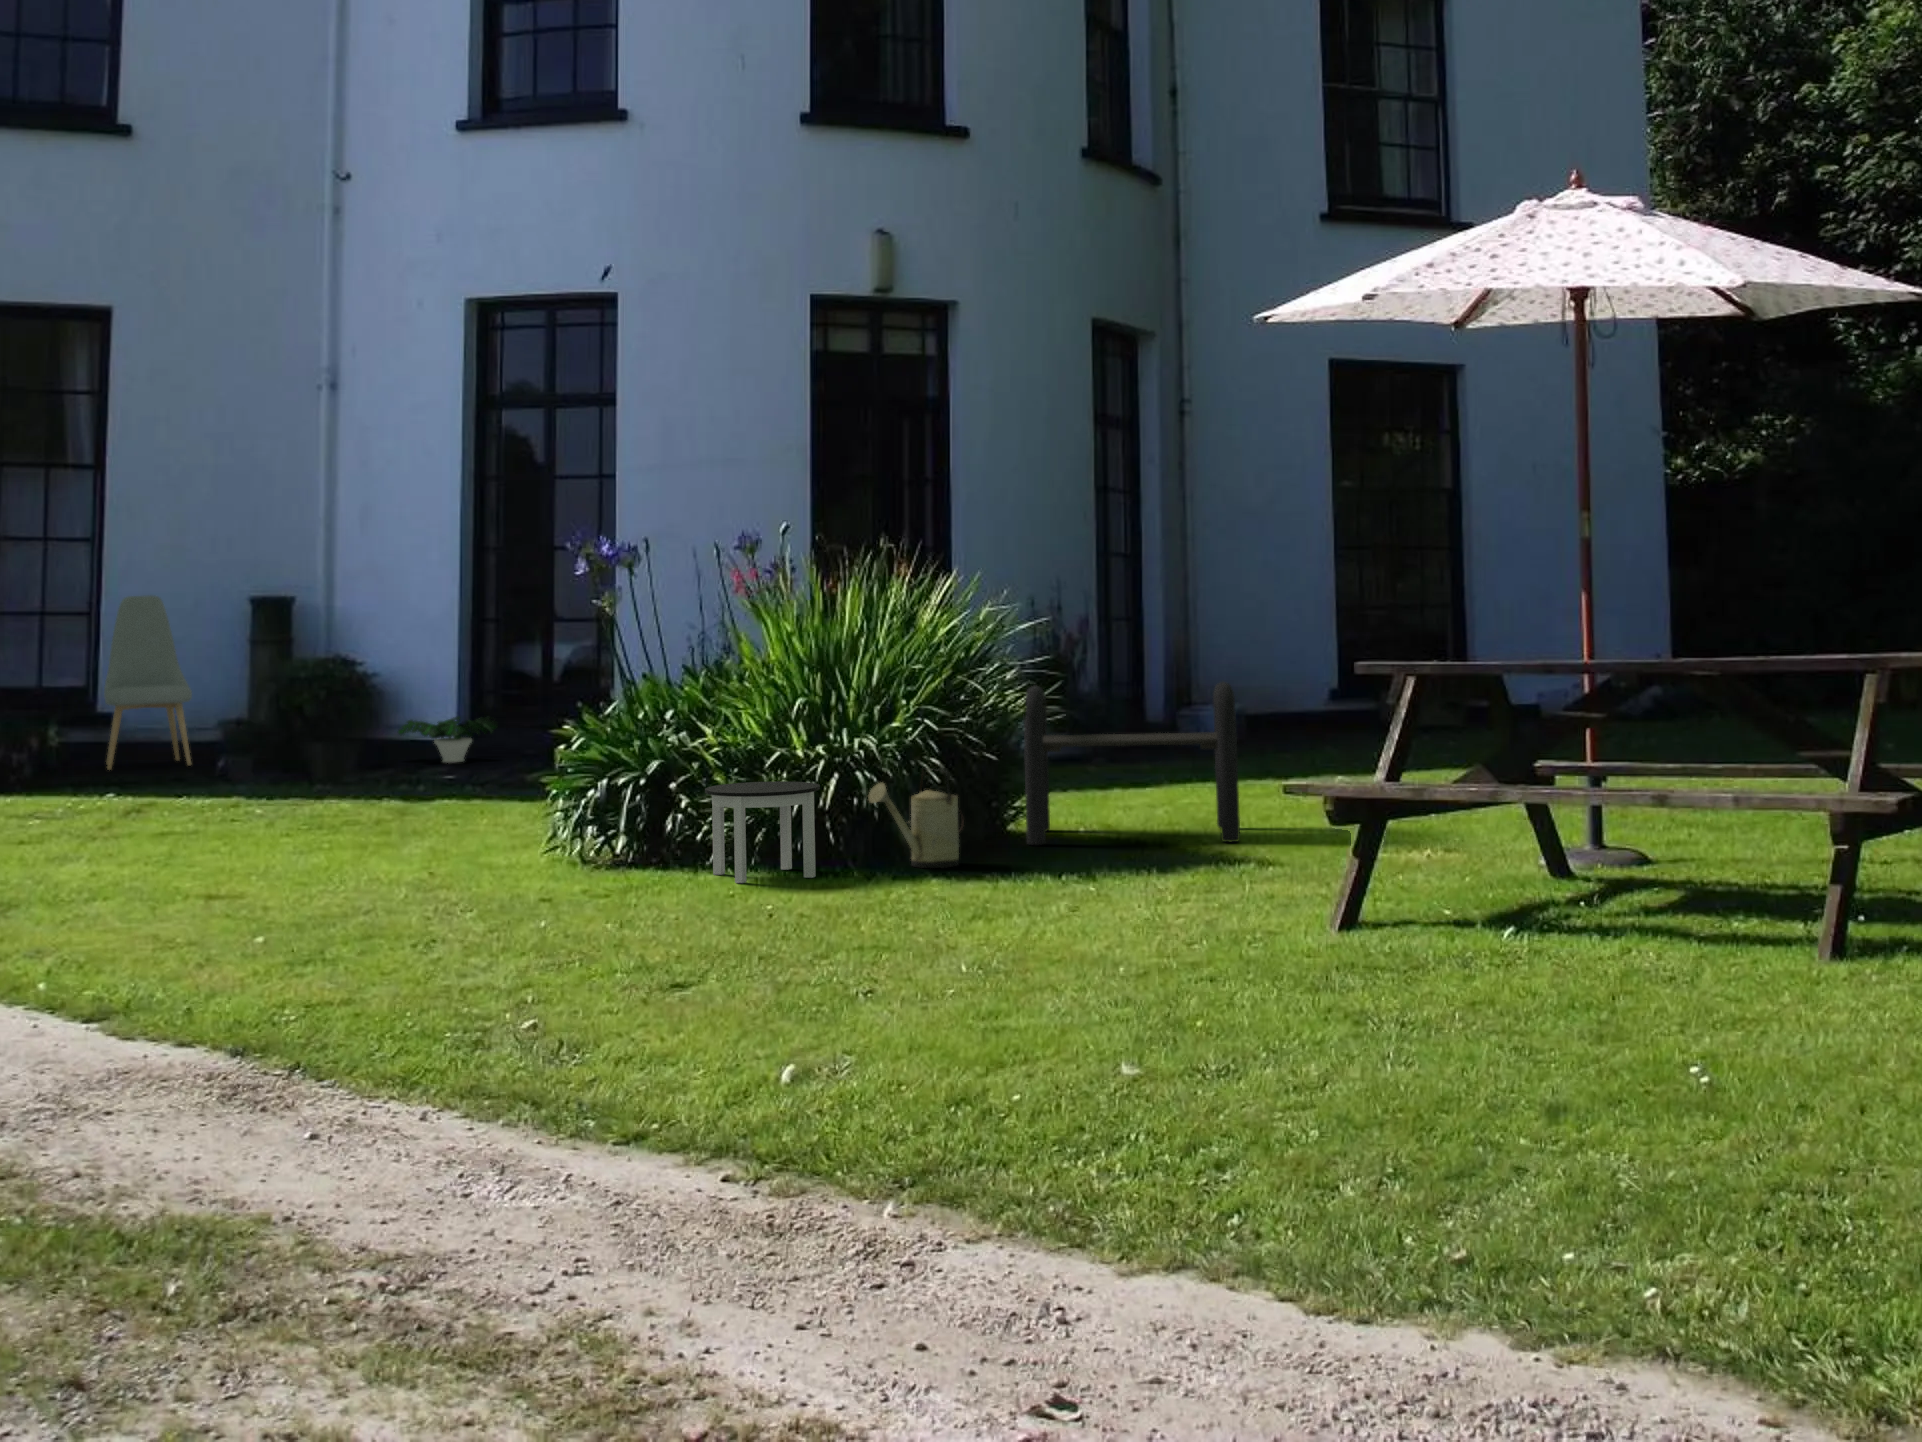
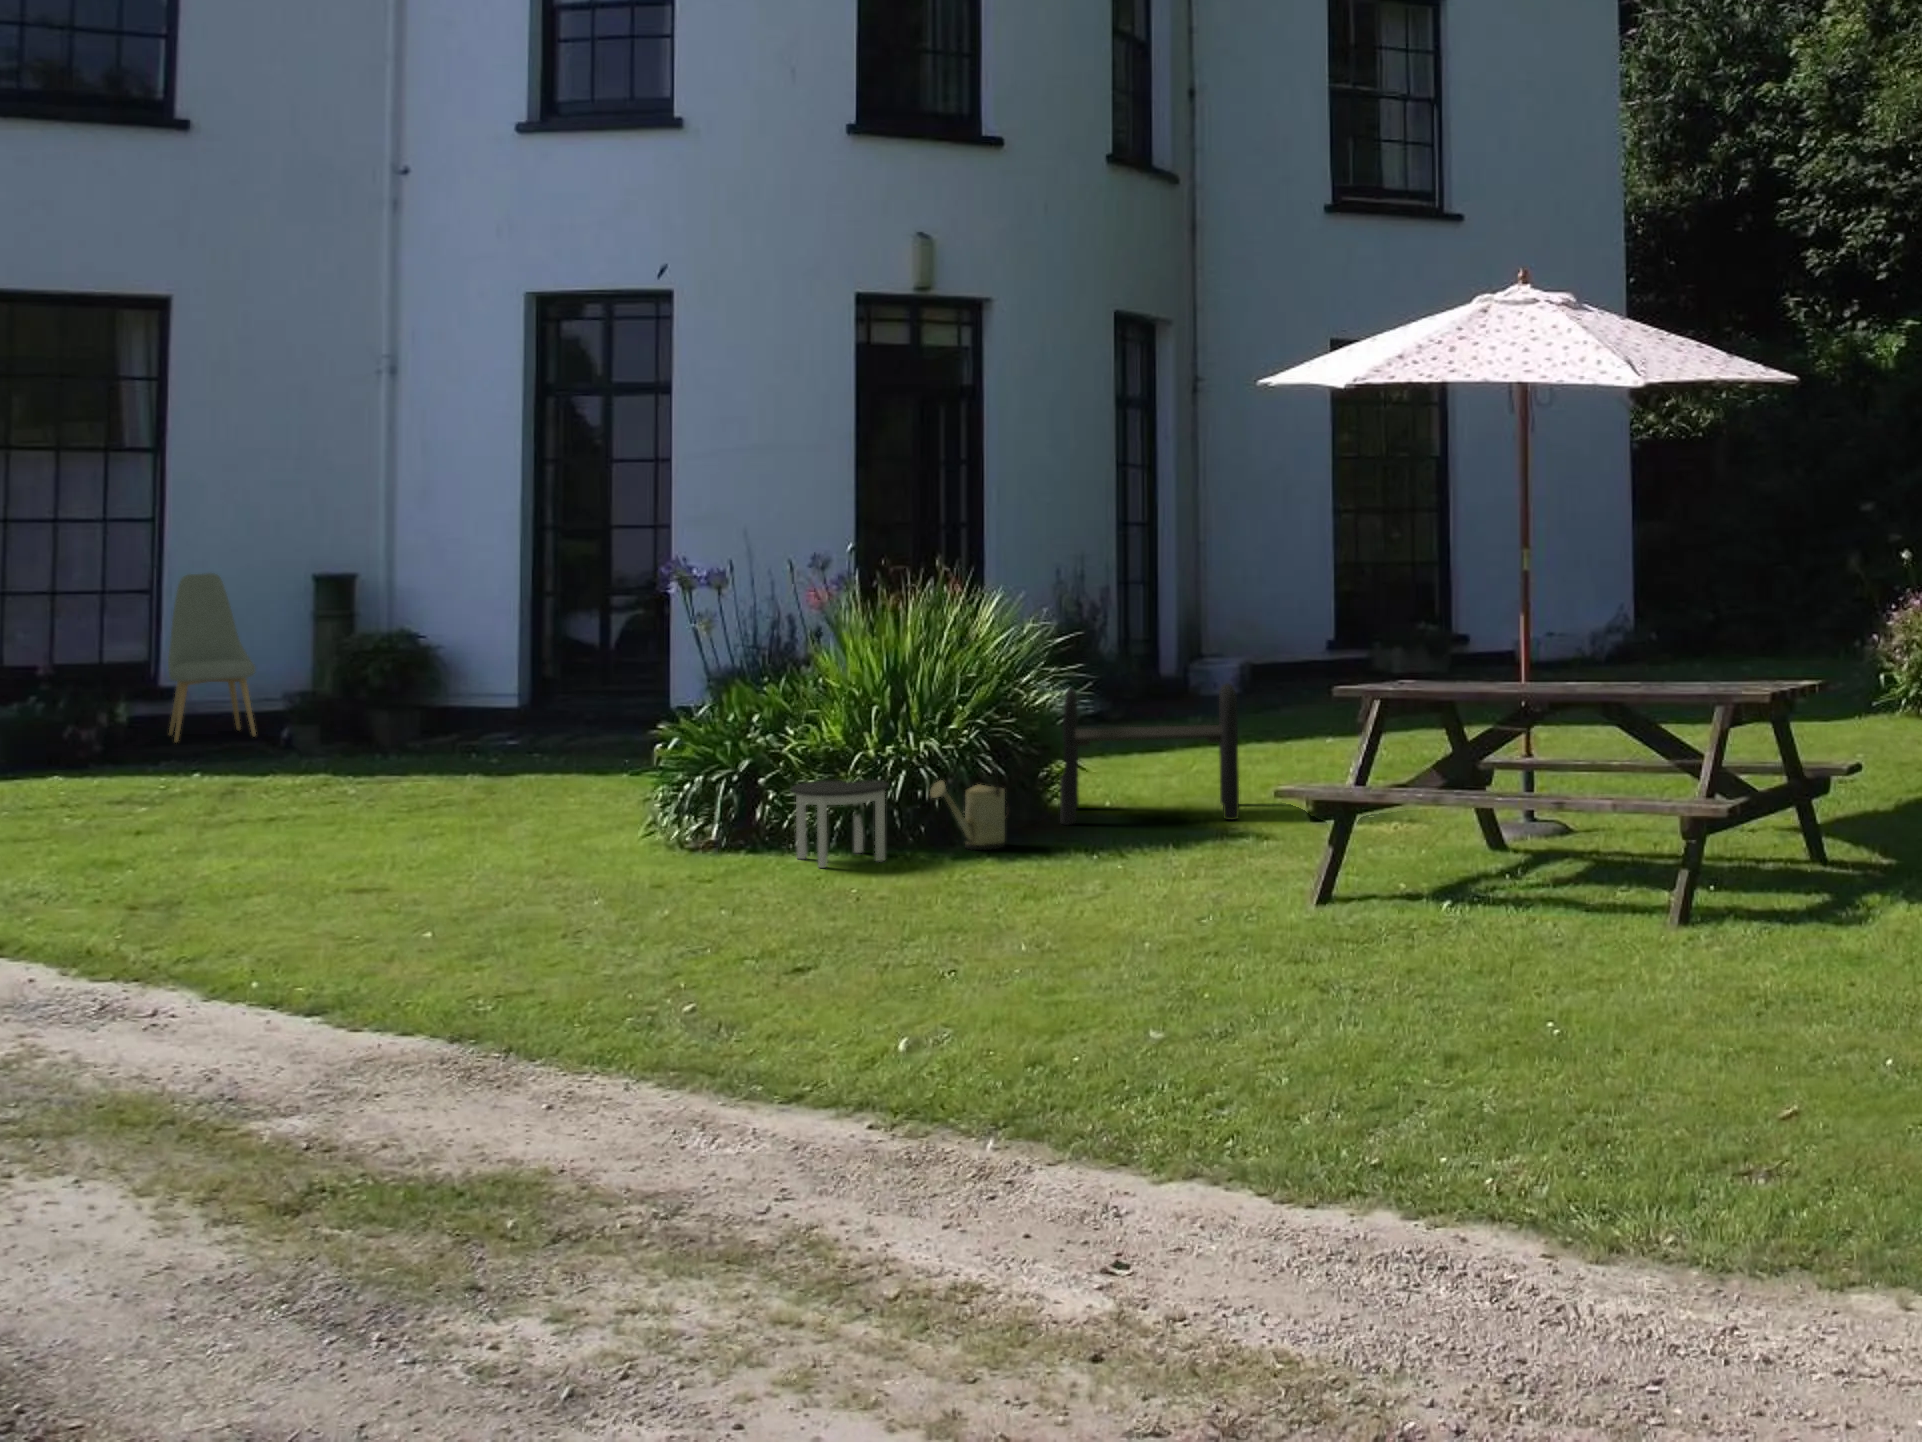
potted plant: present [398,717,498,763] -> none [460,687,555,731]

